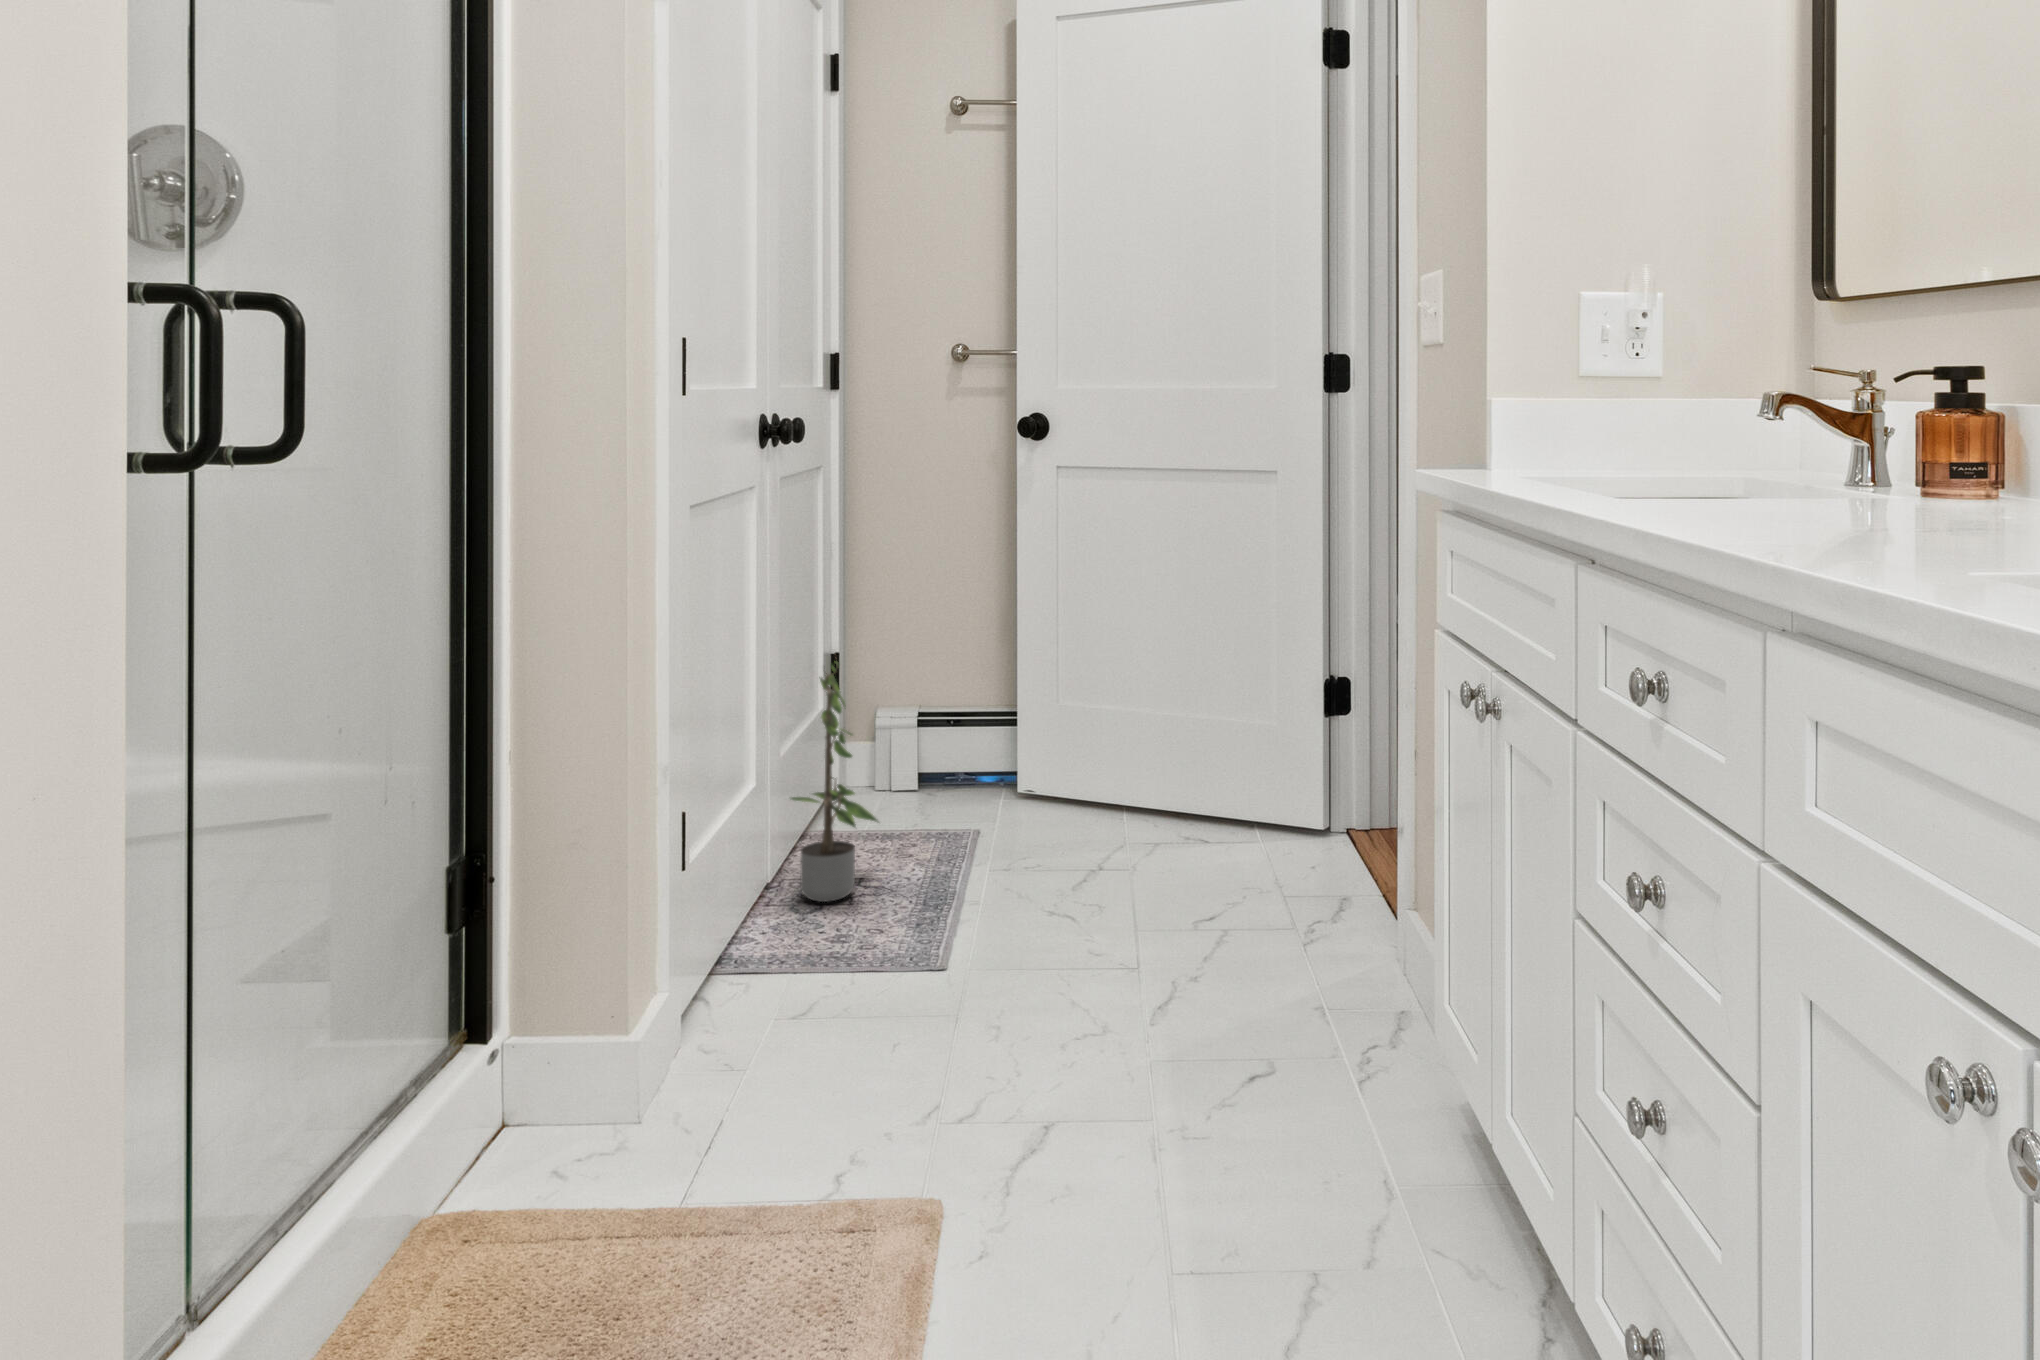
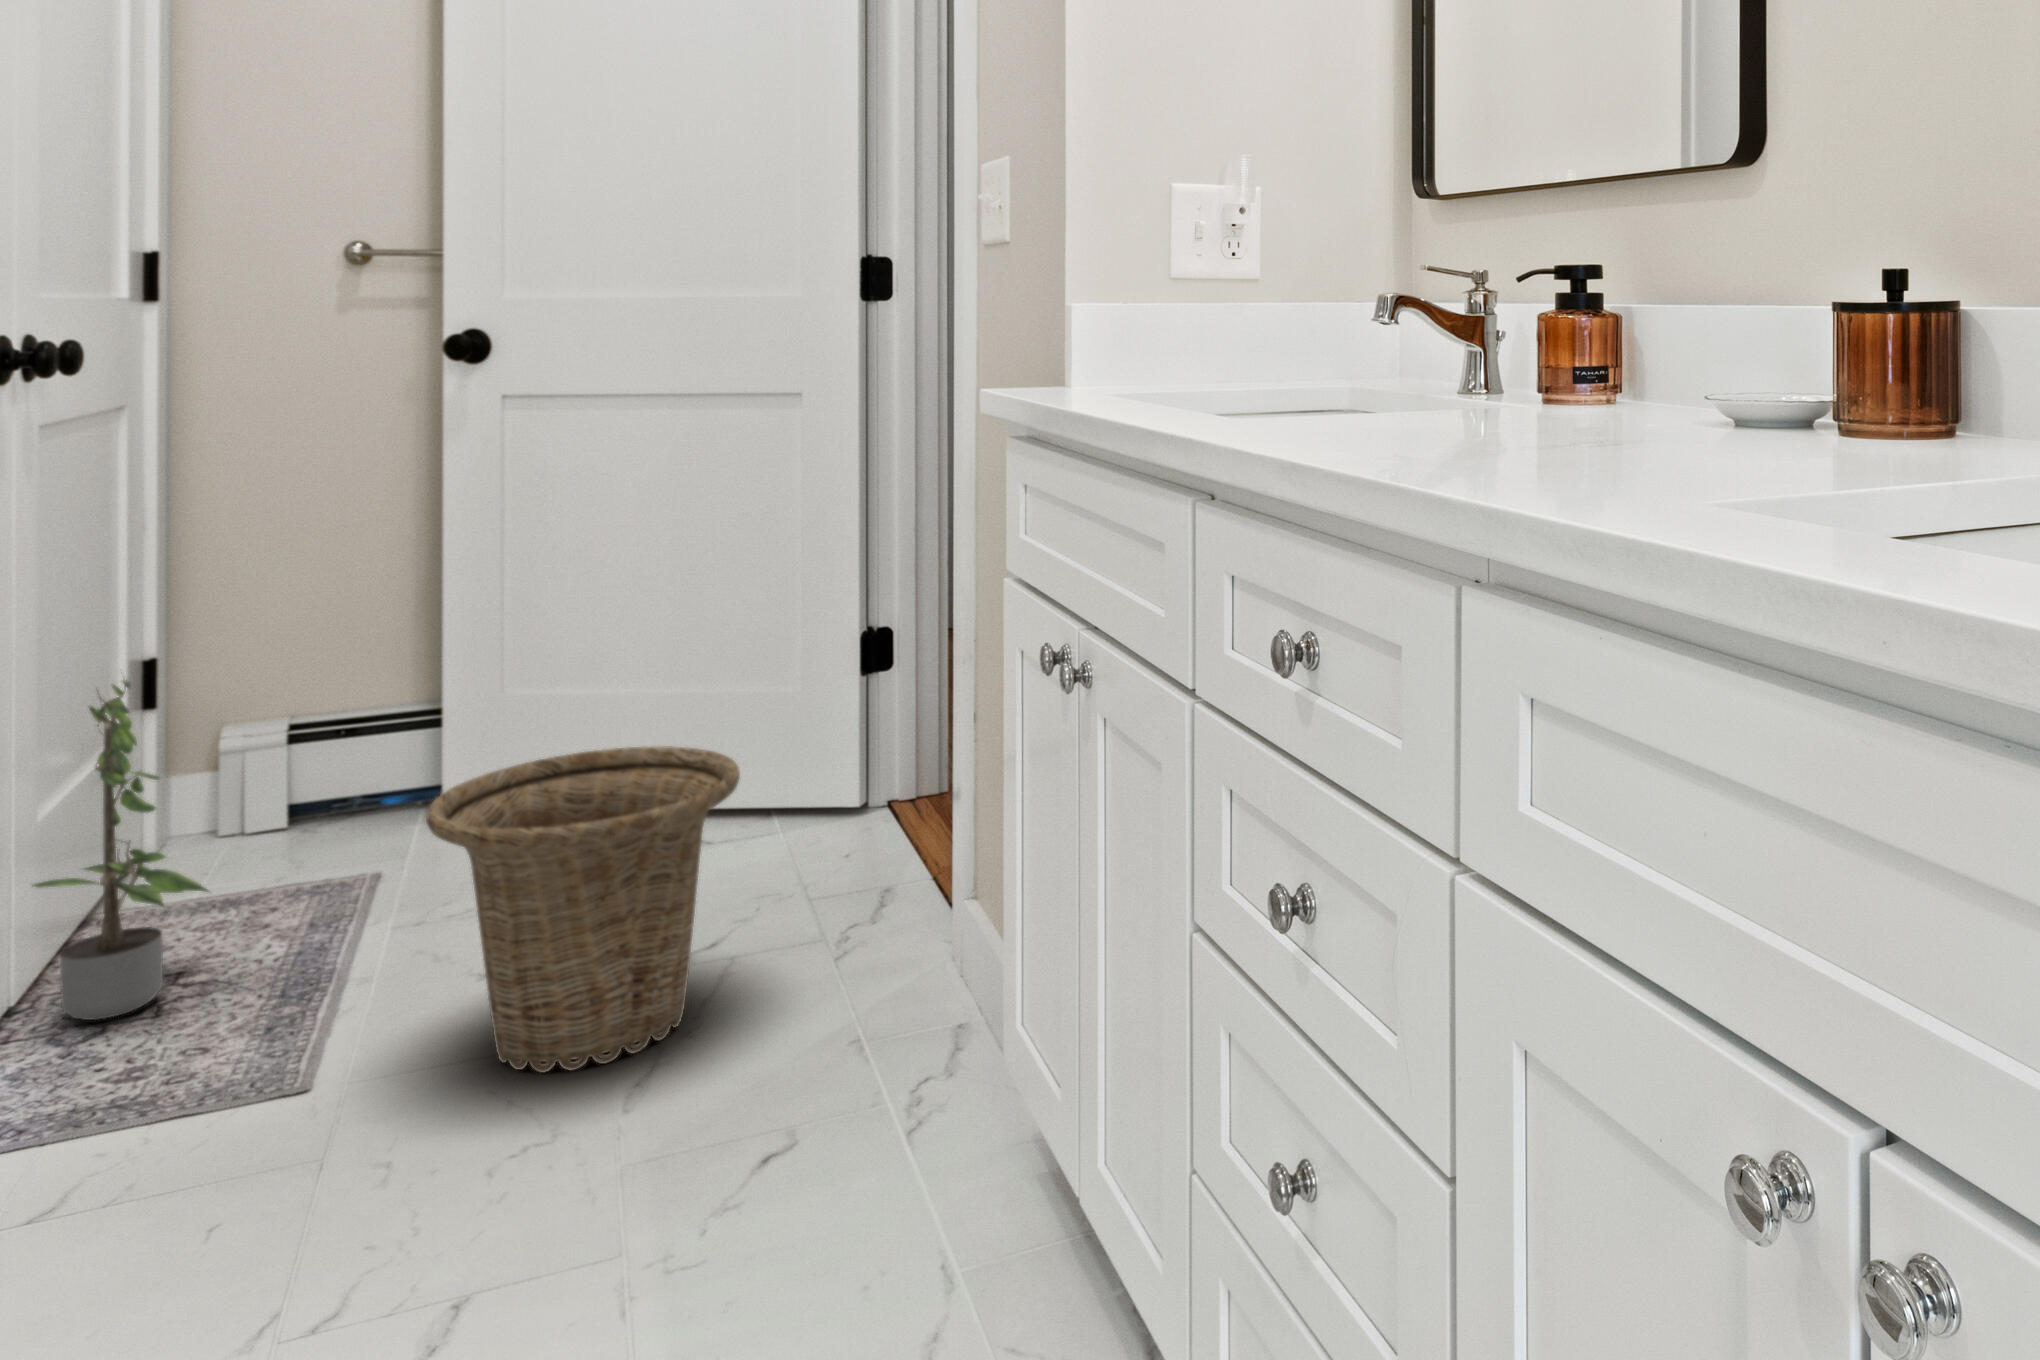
basket: none [1020,748,1230,994] -> present [426,746,740,1073]

